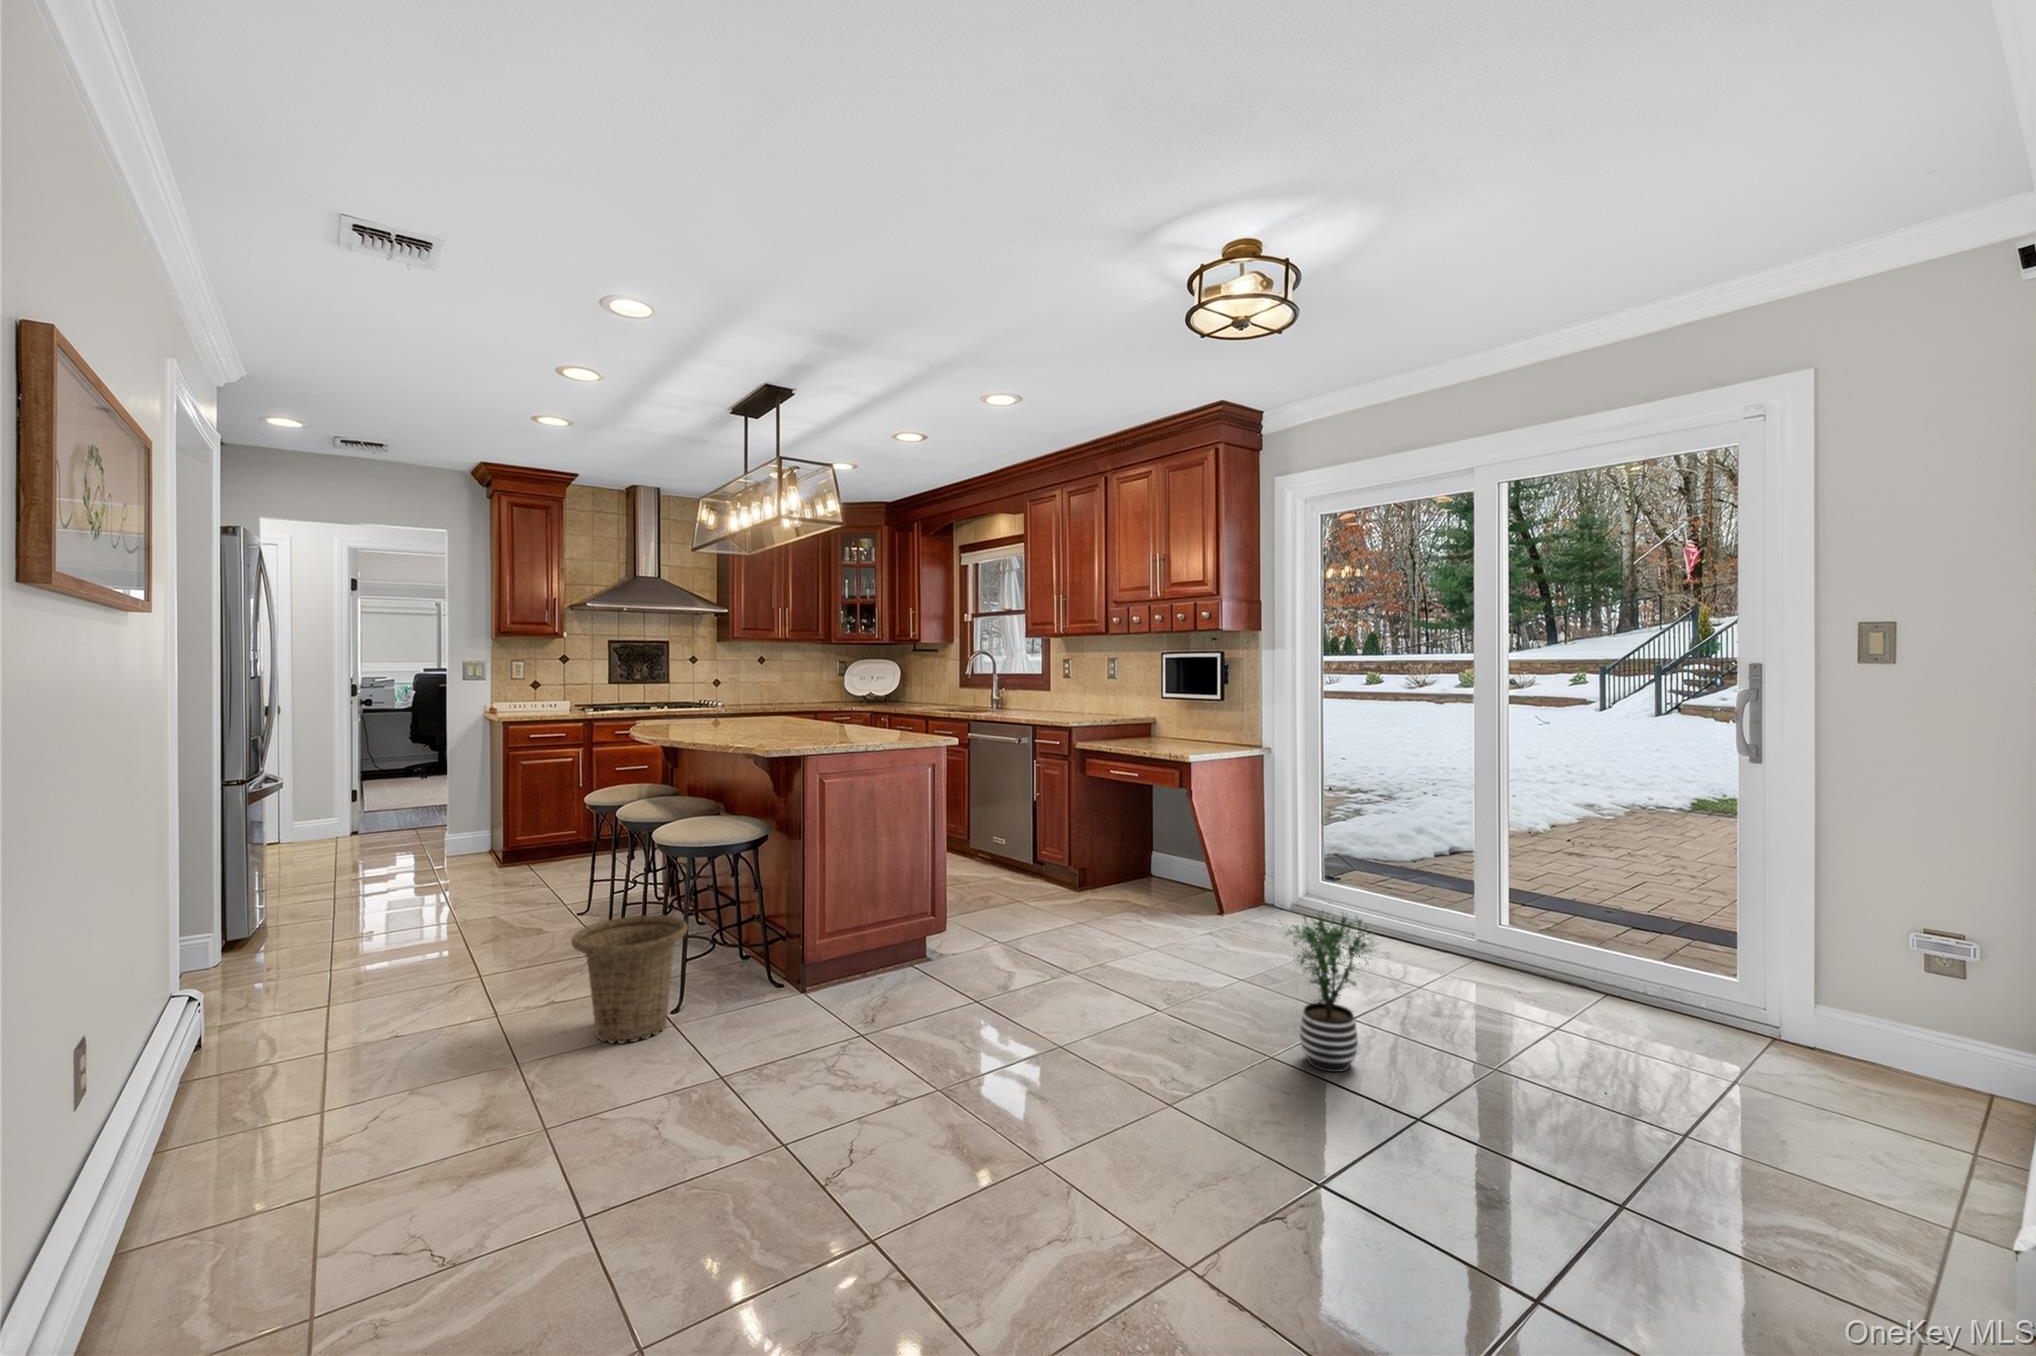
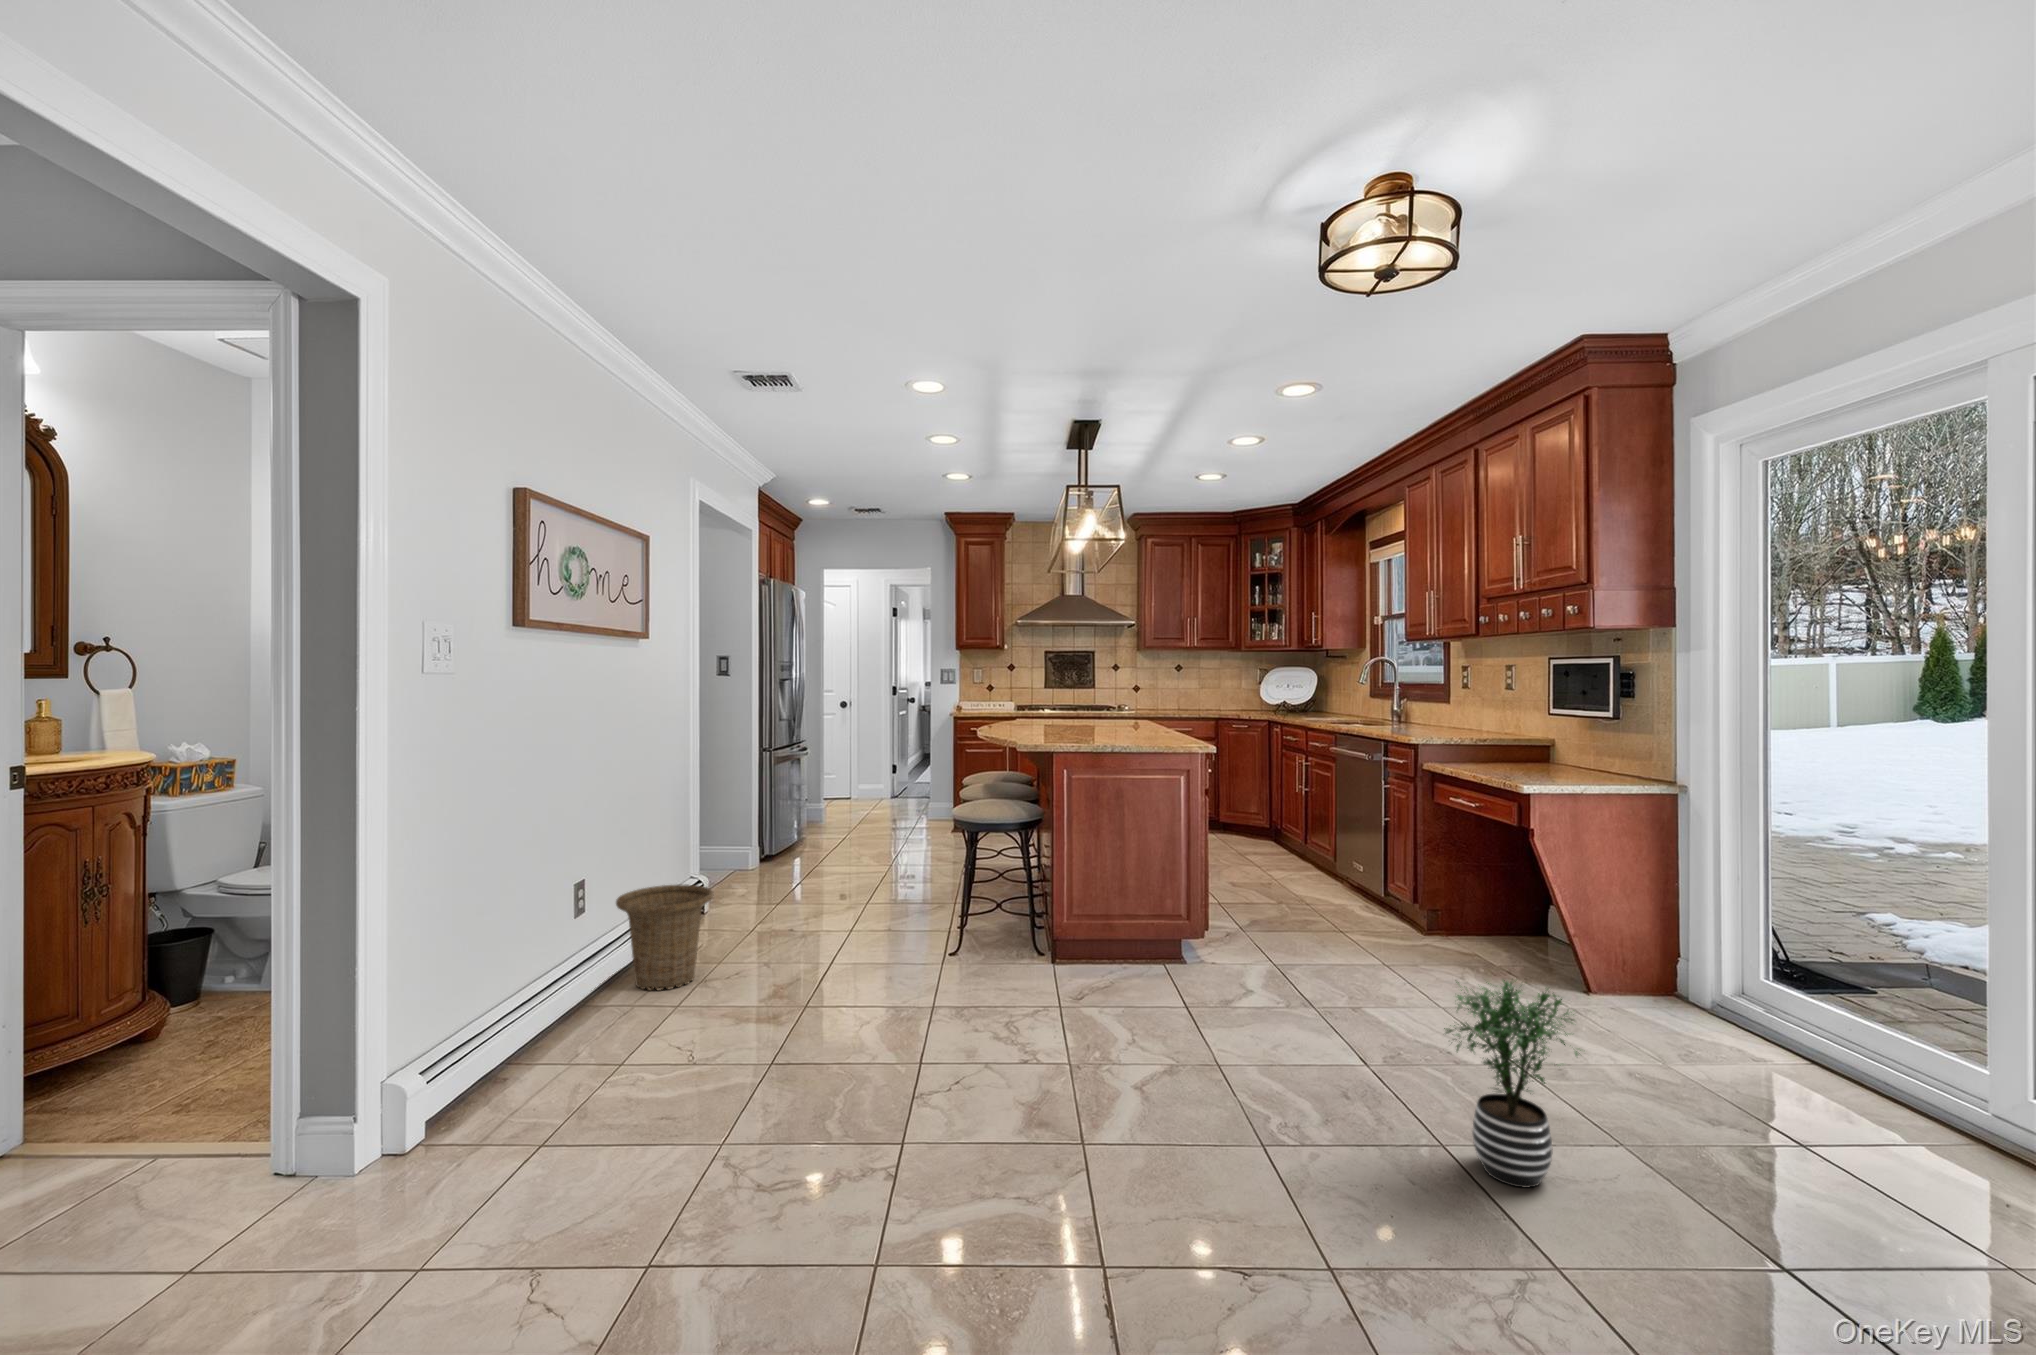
basket: present [571,915,688,1044] -> present [616,885,713,991]

